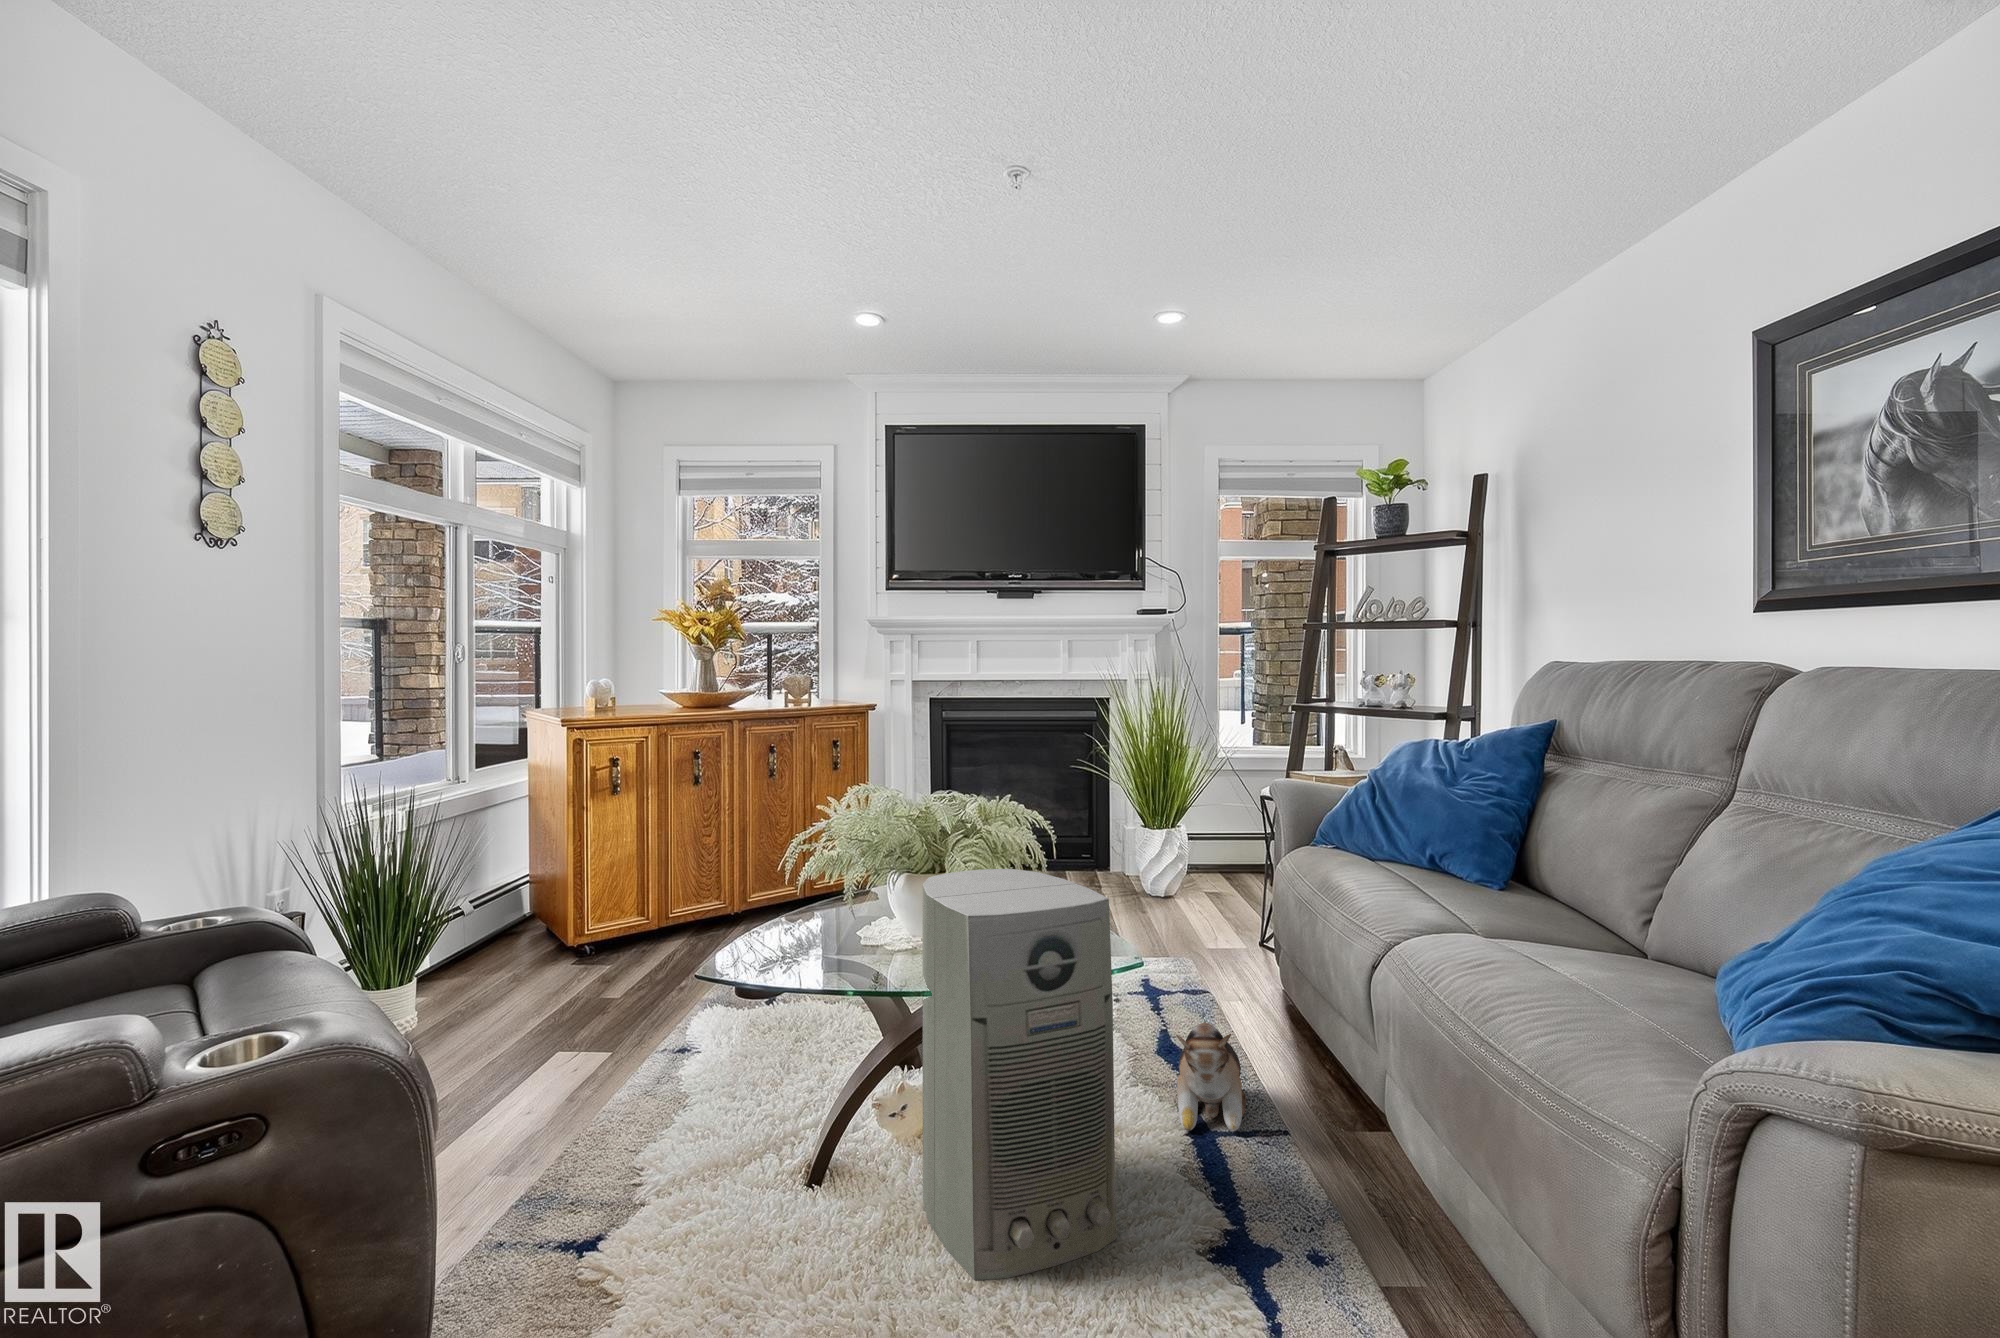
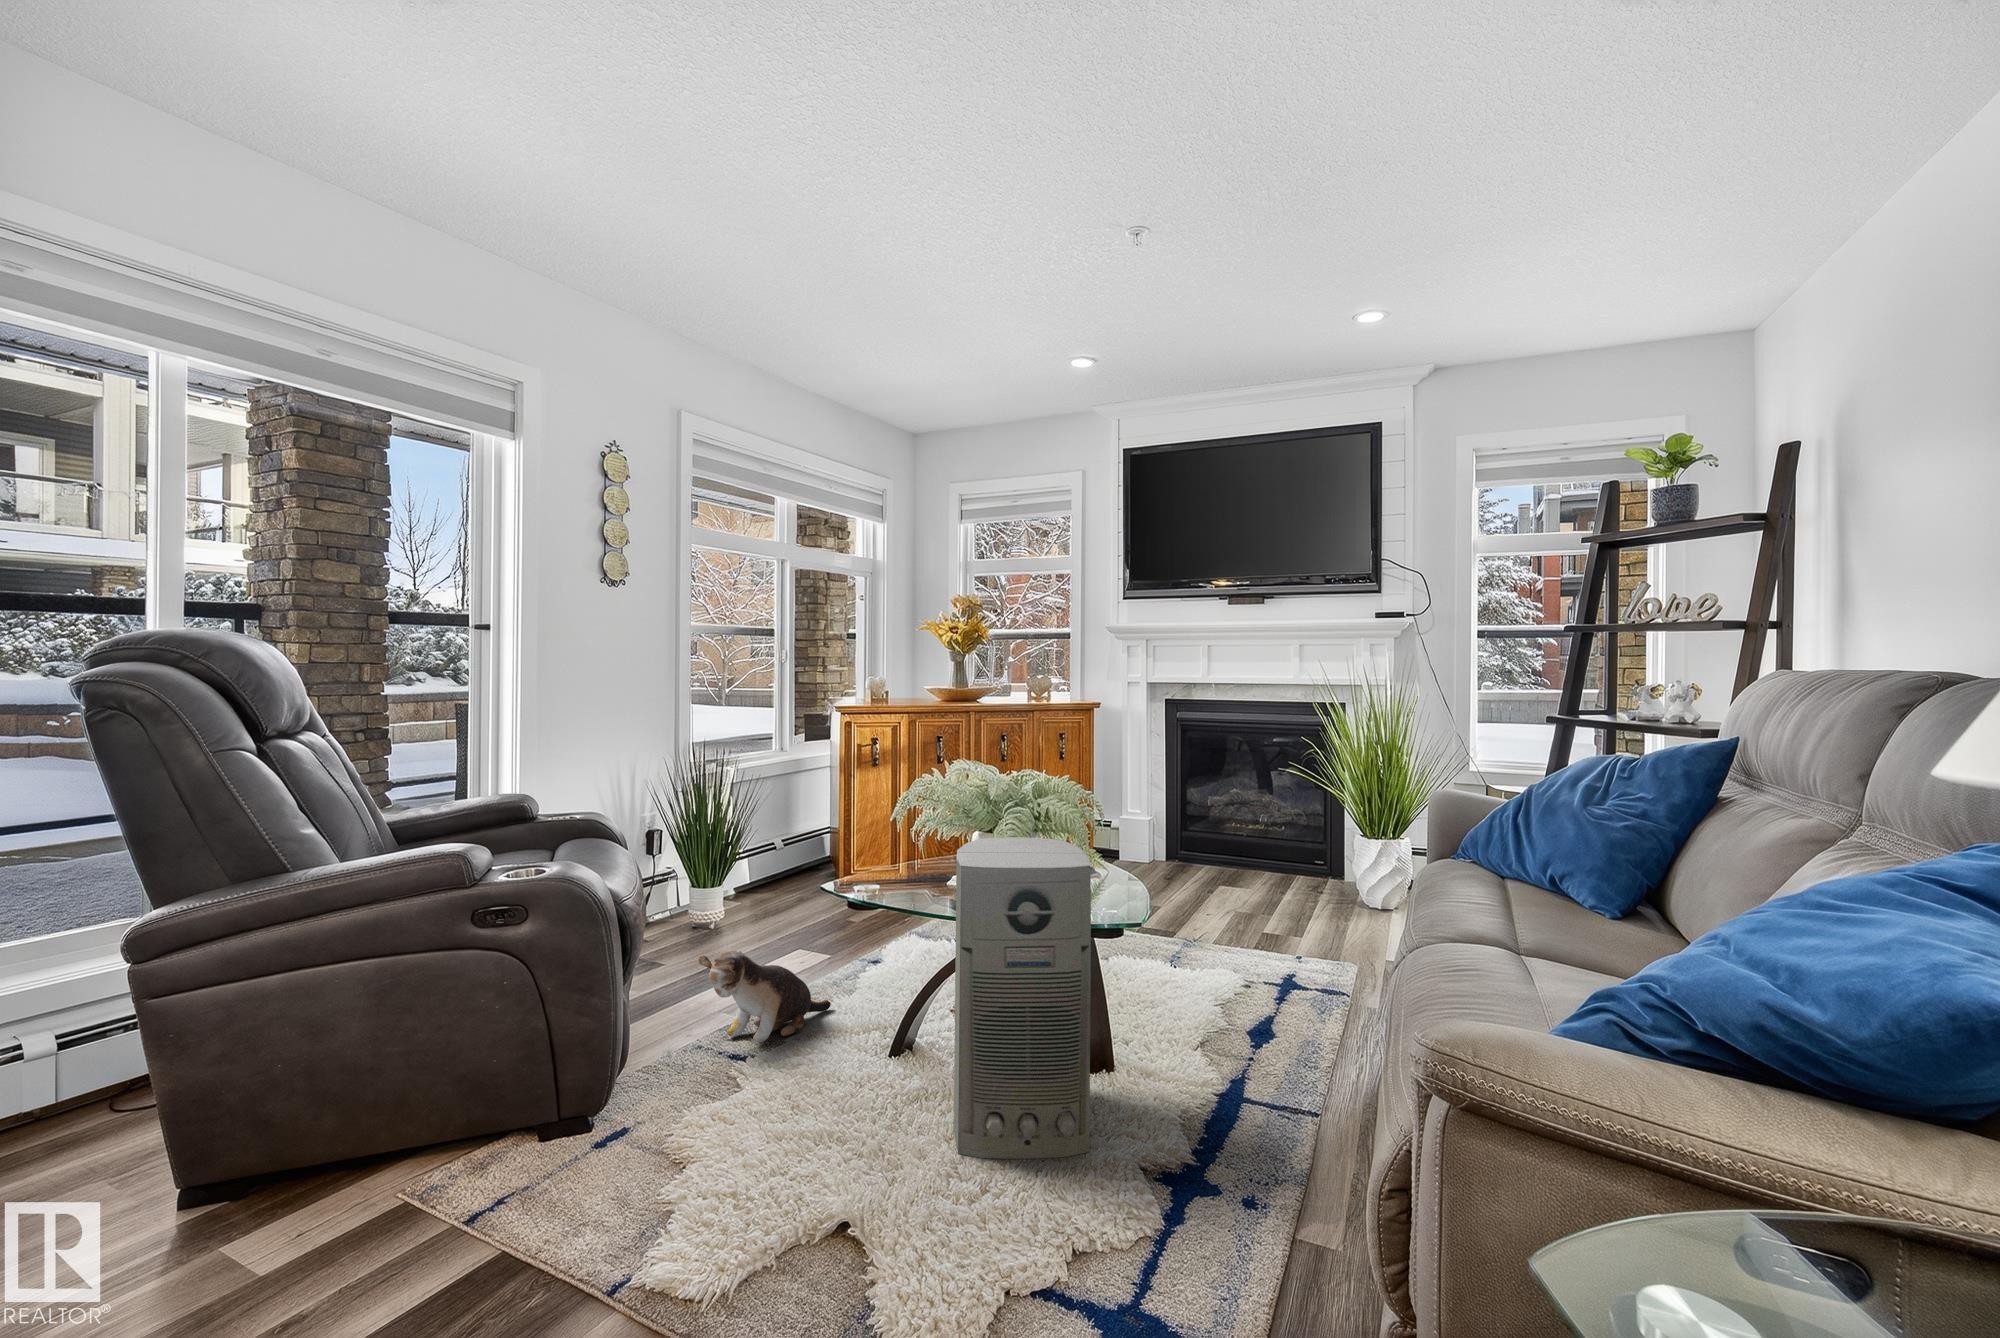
plush toy: present [1176,1022,1246,1131] -> present [699,951,831,1042]

